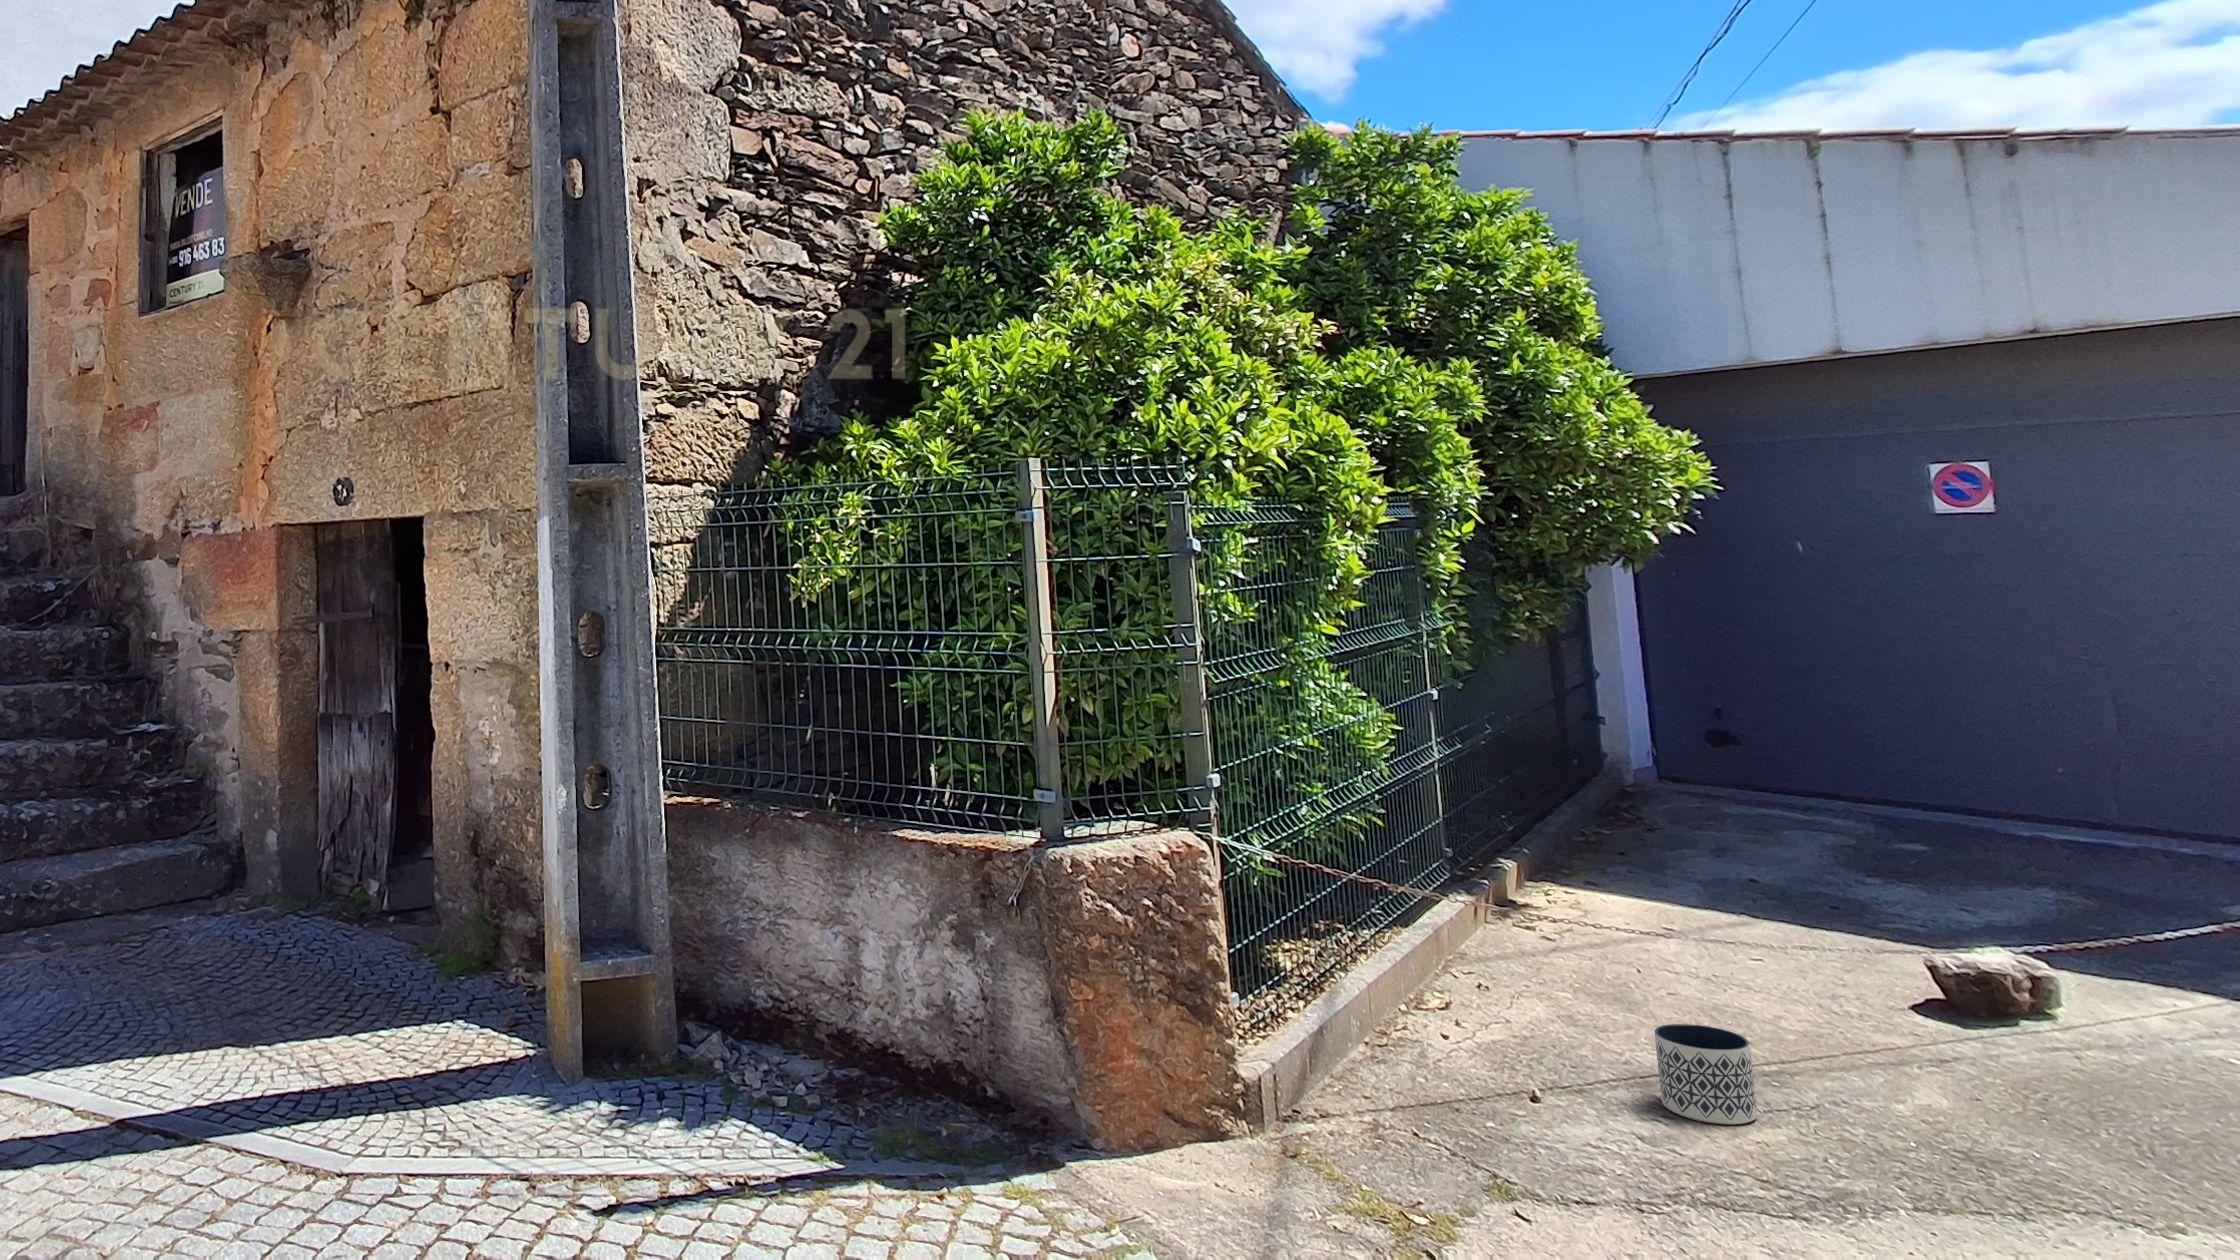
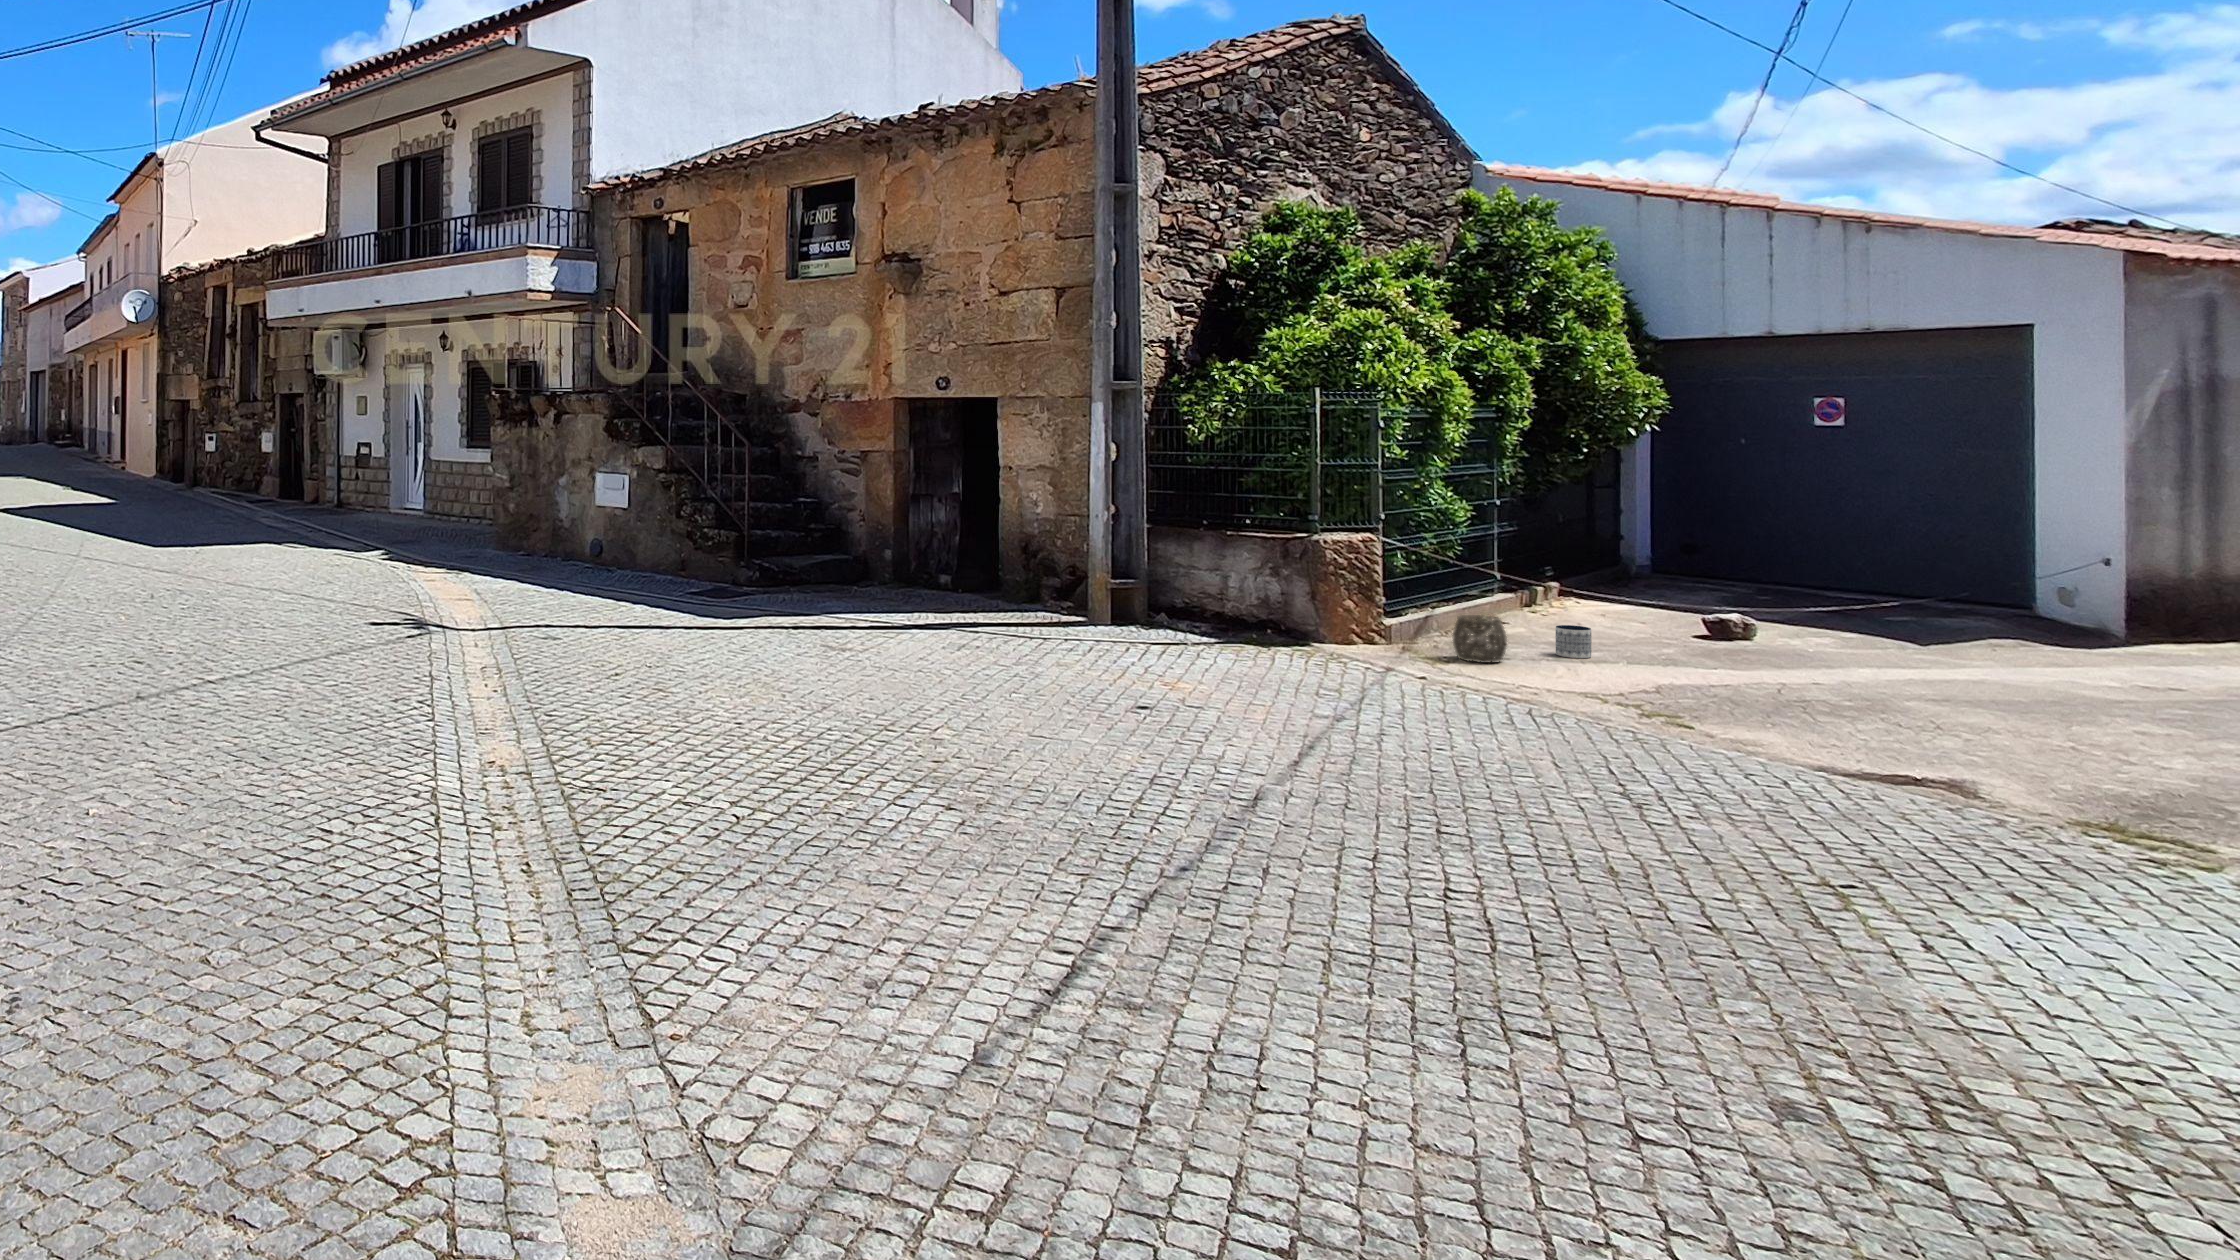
woven basket: none [1414,1023,1564,1176] -> present [1452,615,1507,663]

